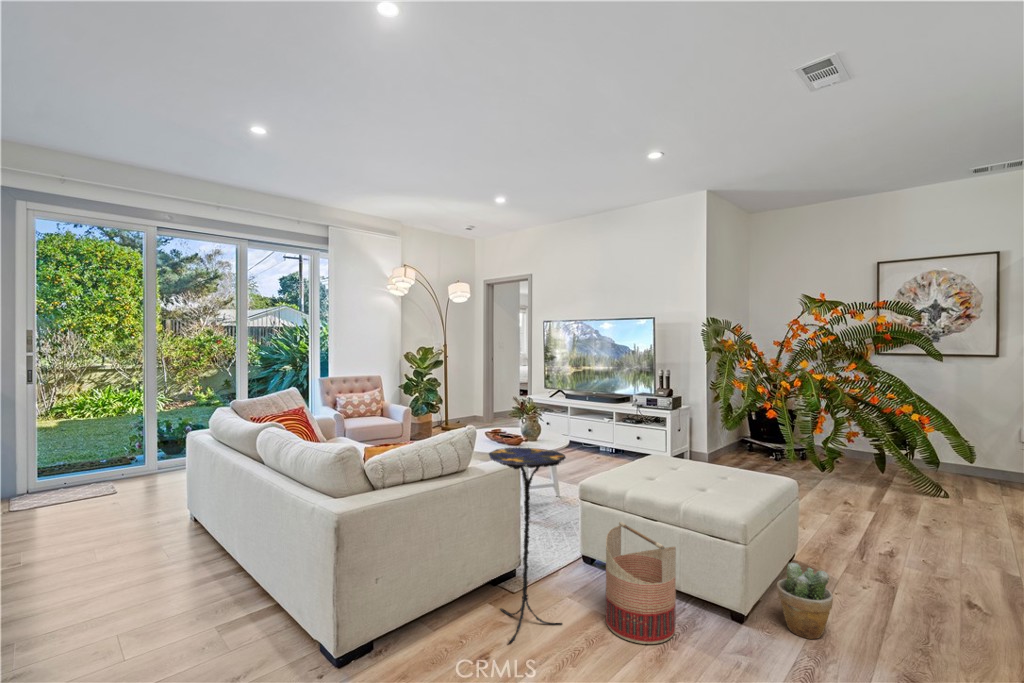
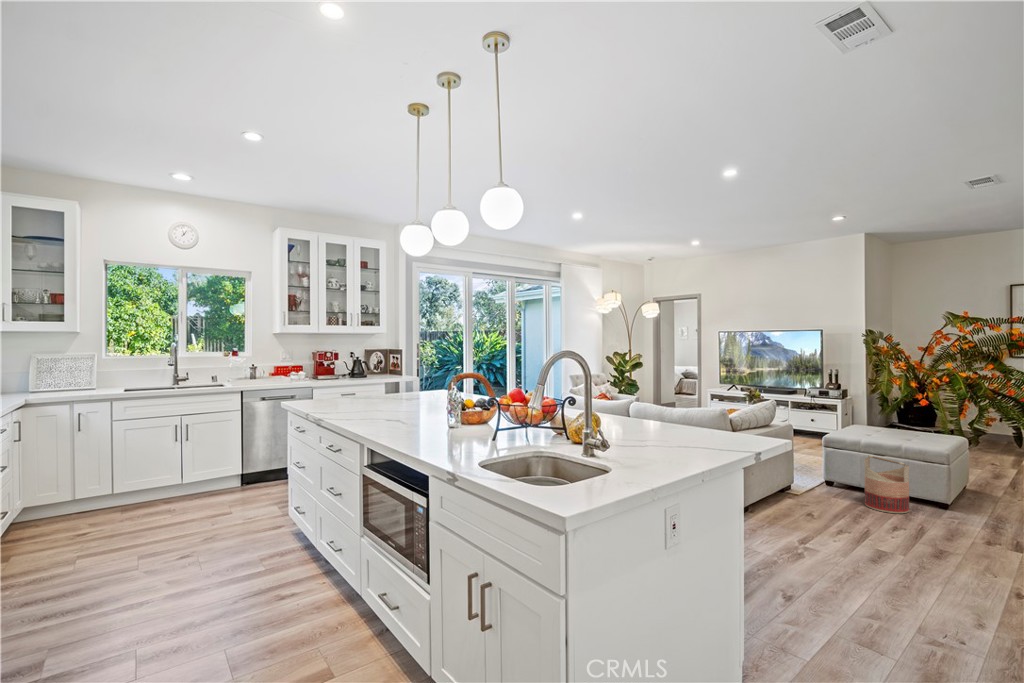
side table: present [489,447,566,643] -> none [799,414,847,510]
potted plant: present [777,563,833,639] -> none [966,477,1002,516]

